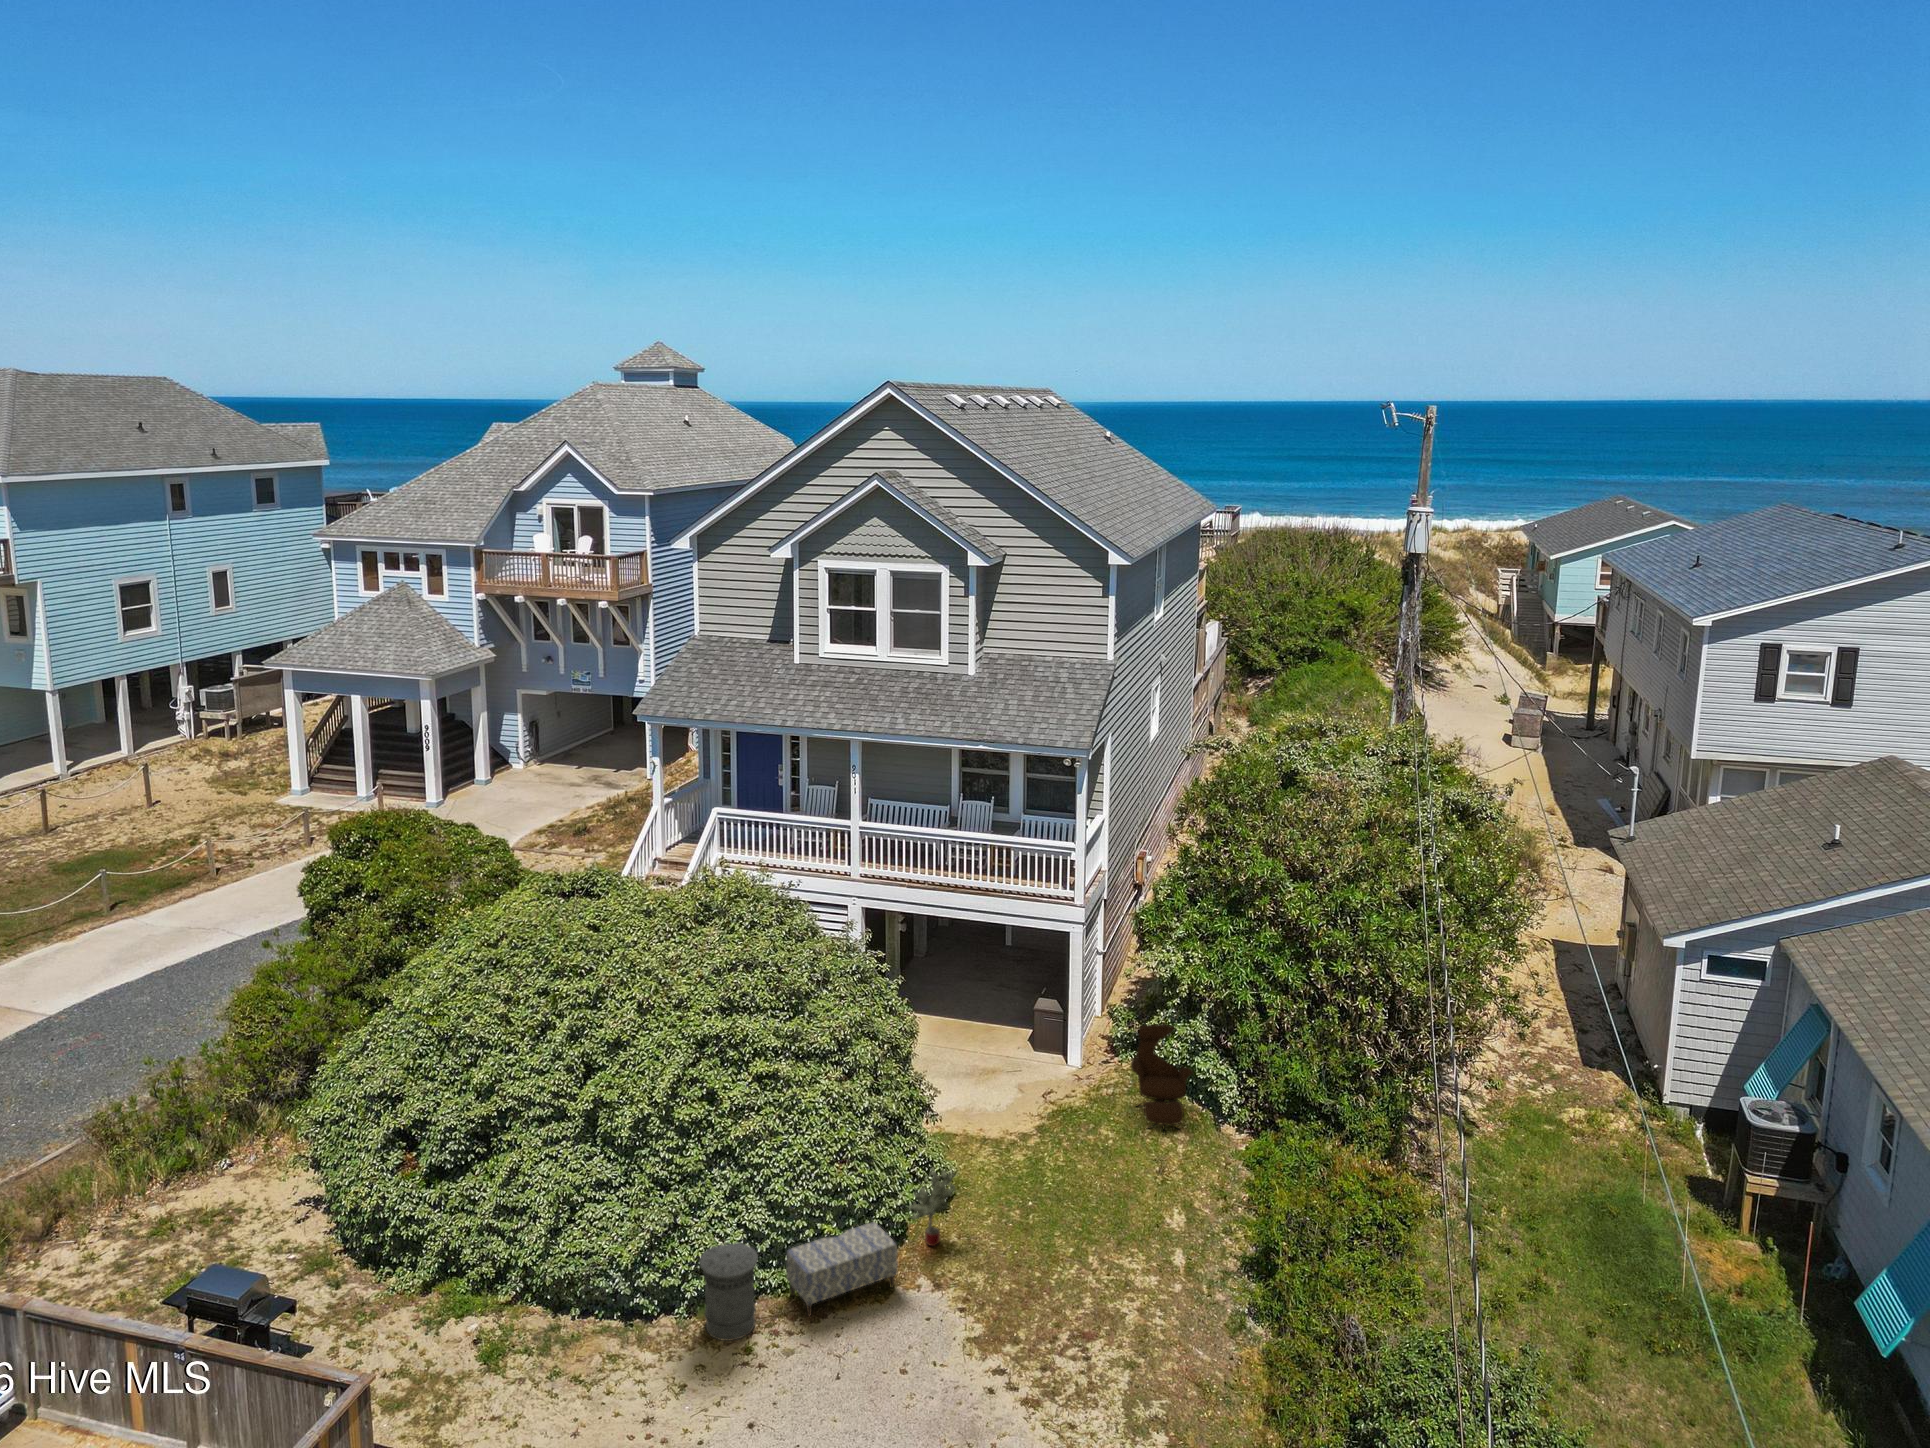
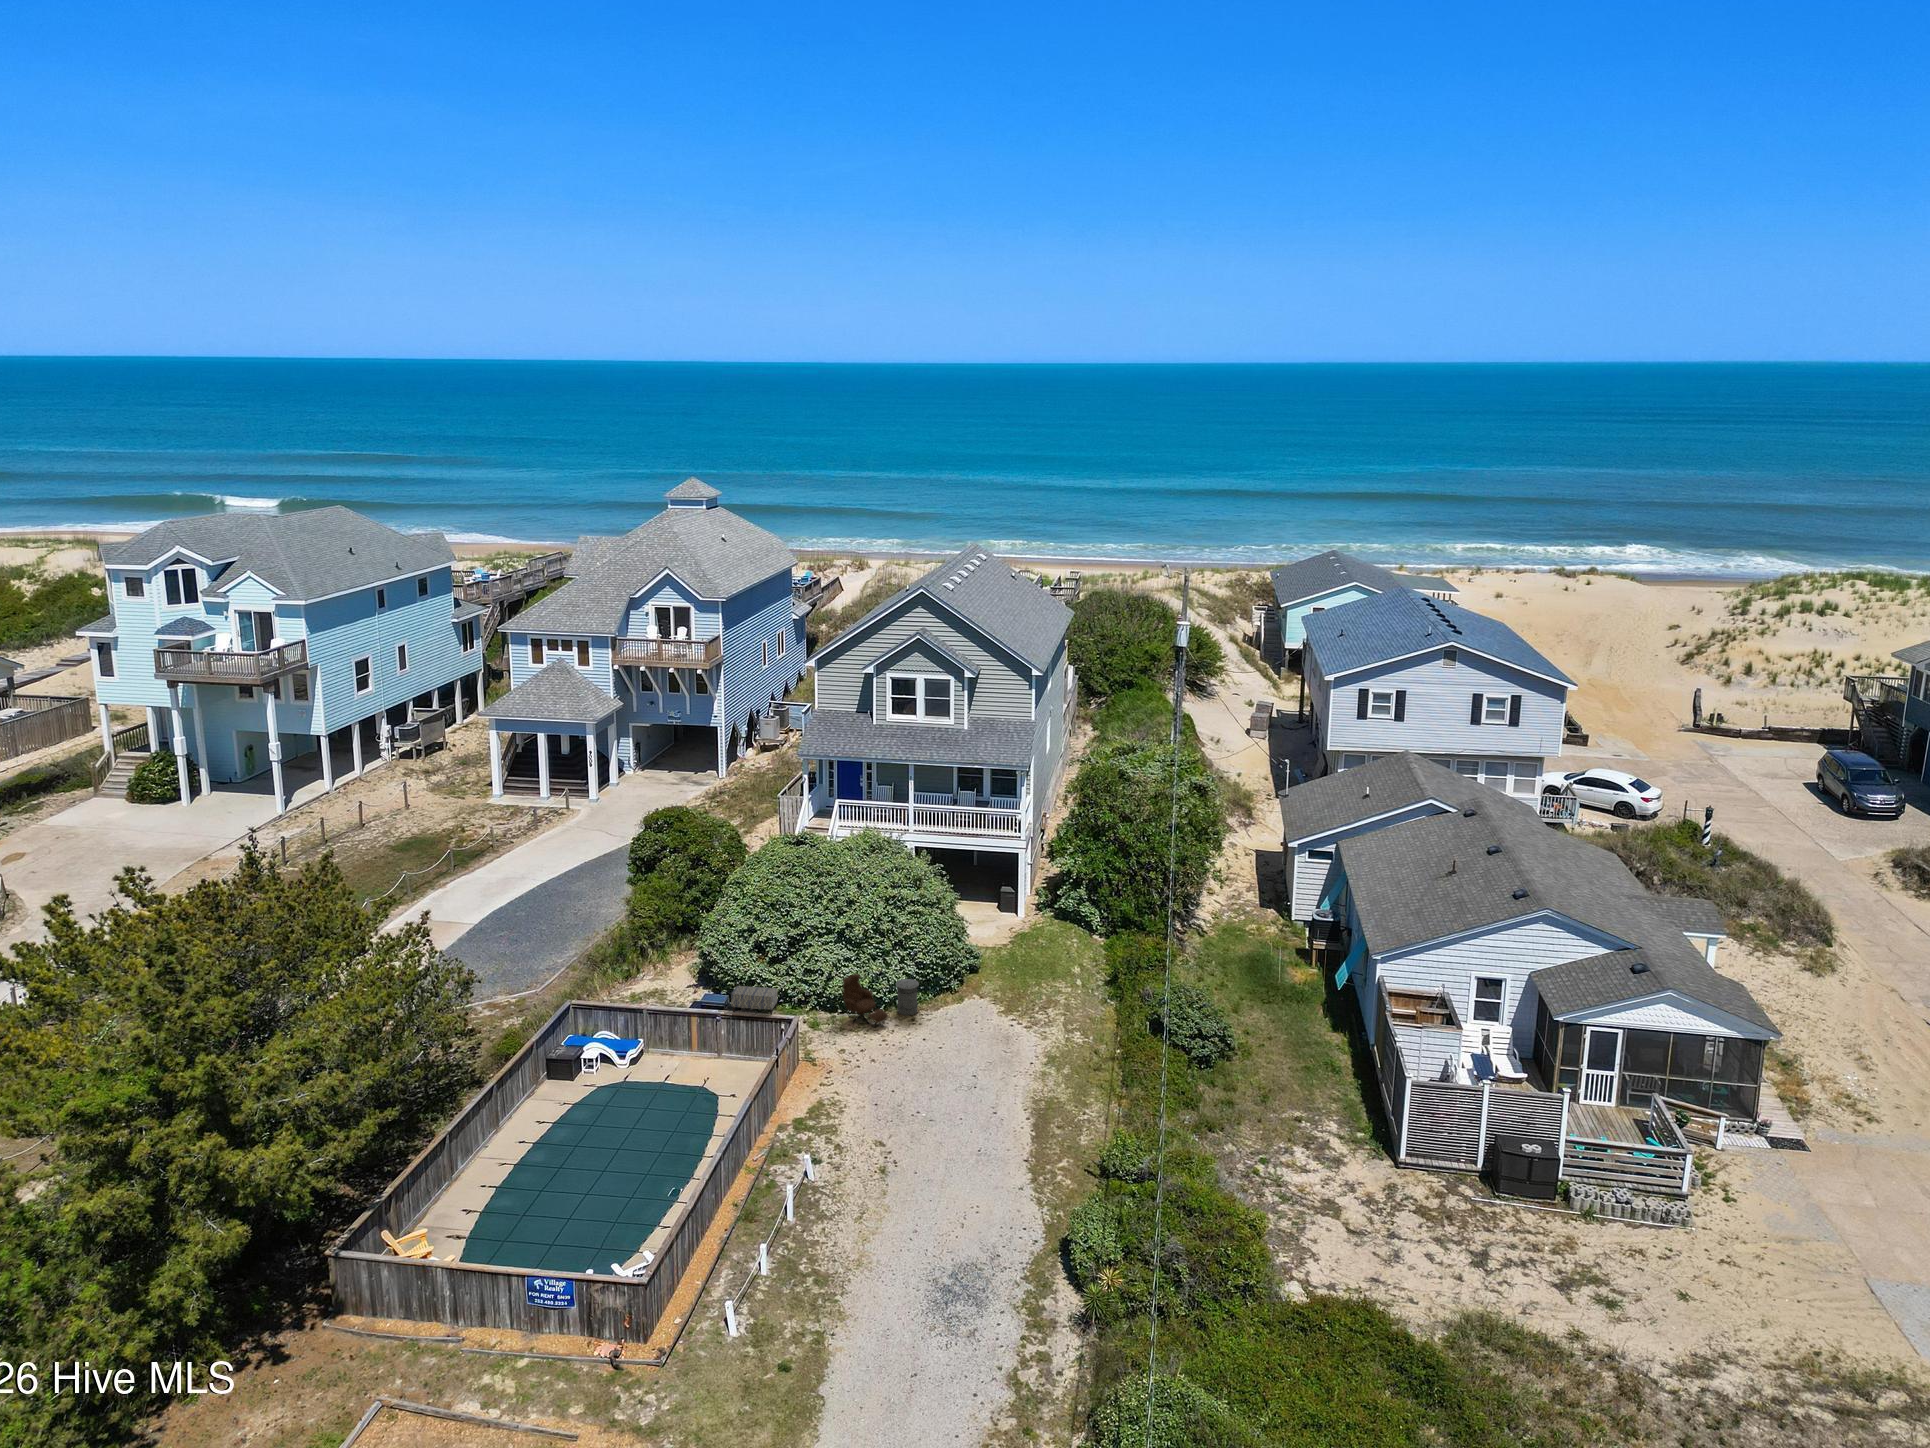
lounge chair: present [1131,1024,1193,1134] -> present [842,973,888,1025]
potted tree: present [909,1168,955,1246] -> none [968,951,988,984]
bench: present [786,1222,898,1316] -> present [731,986,778,1015]

